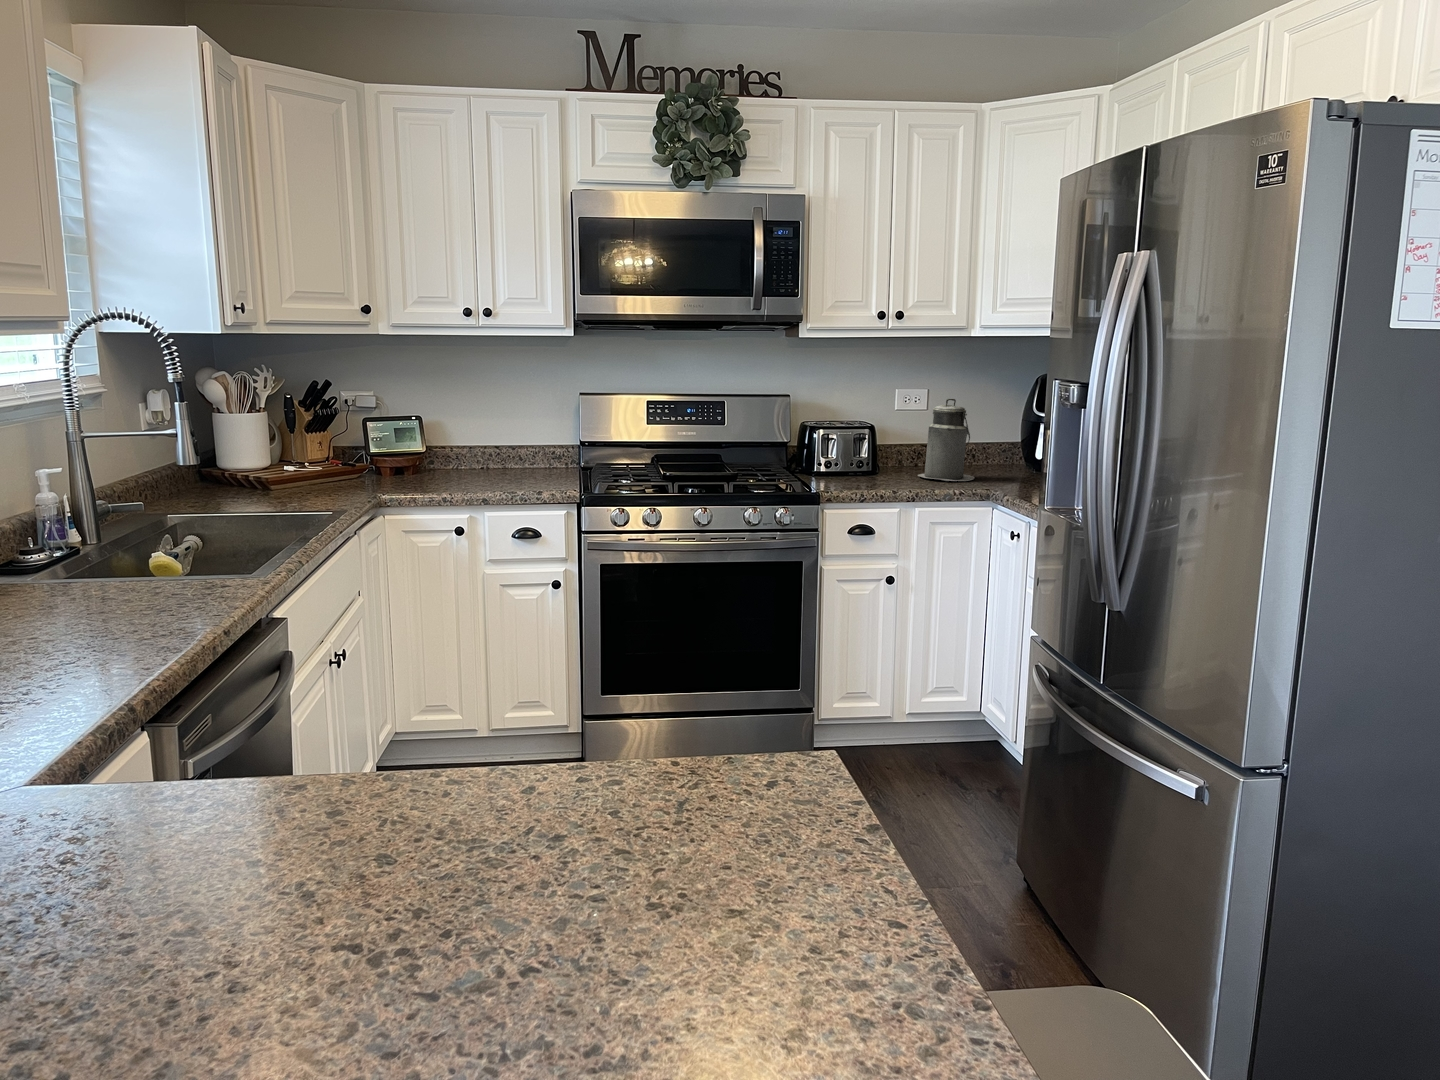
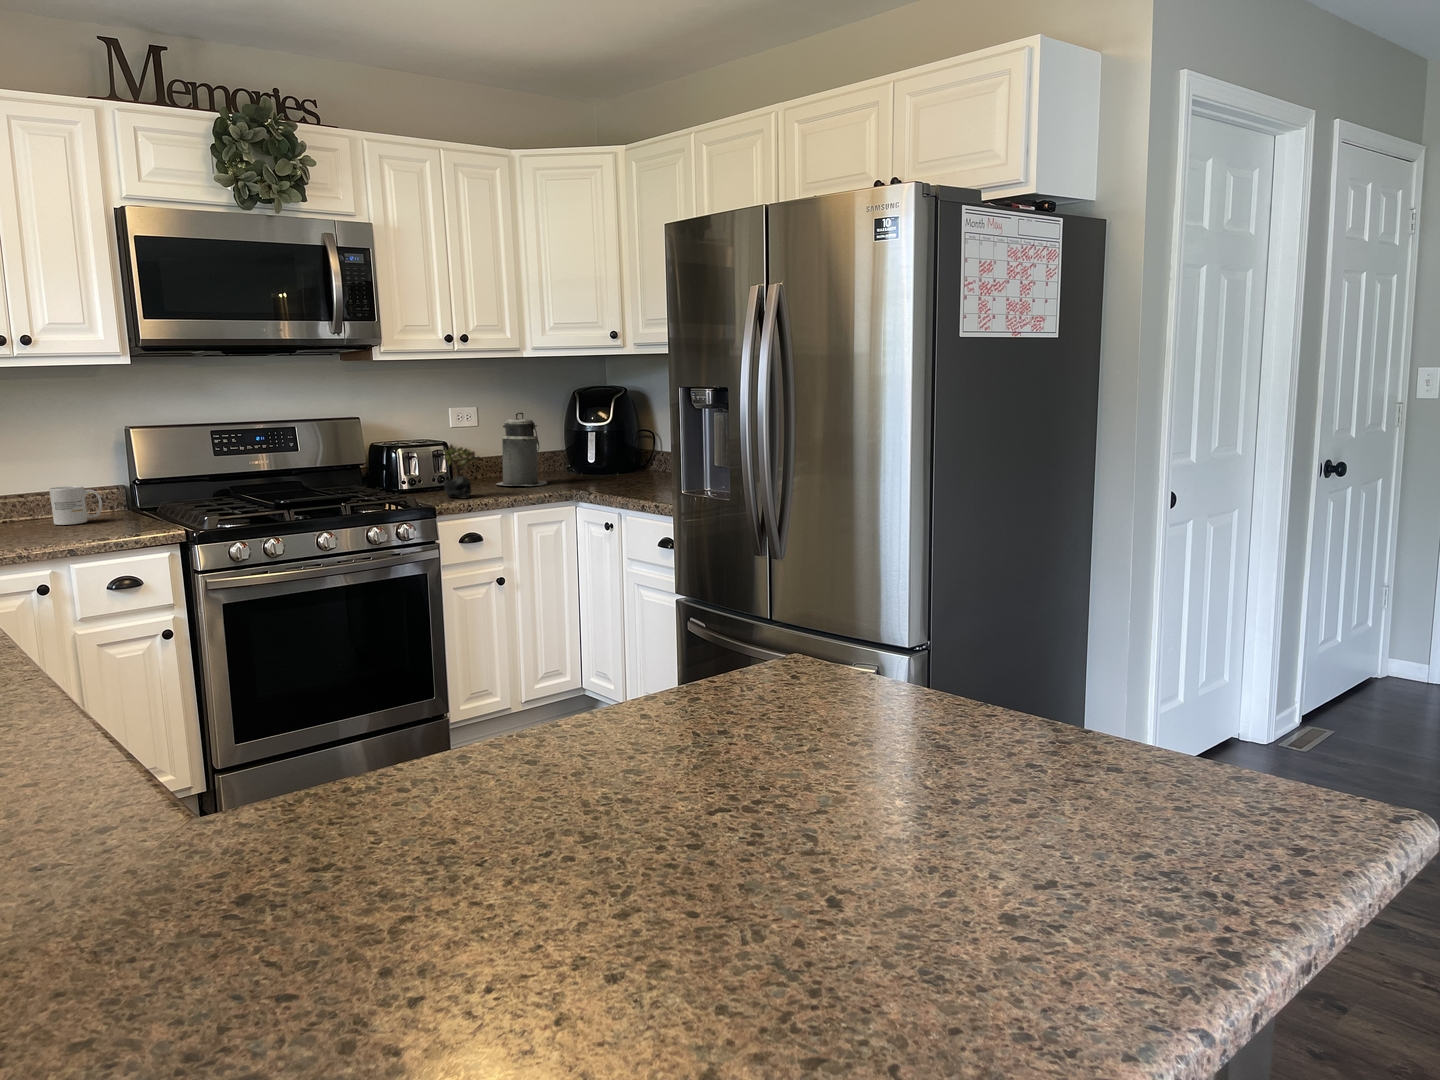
succulent plant: none [845,429,885,488] -> present [443,445,480,498]
mug: none [505,442,544,475] -> present [49,486,102,525]

